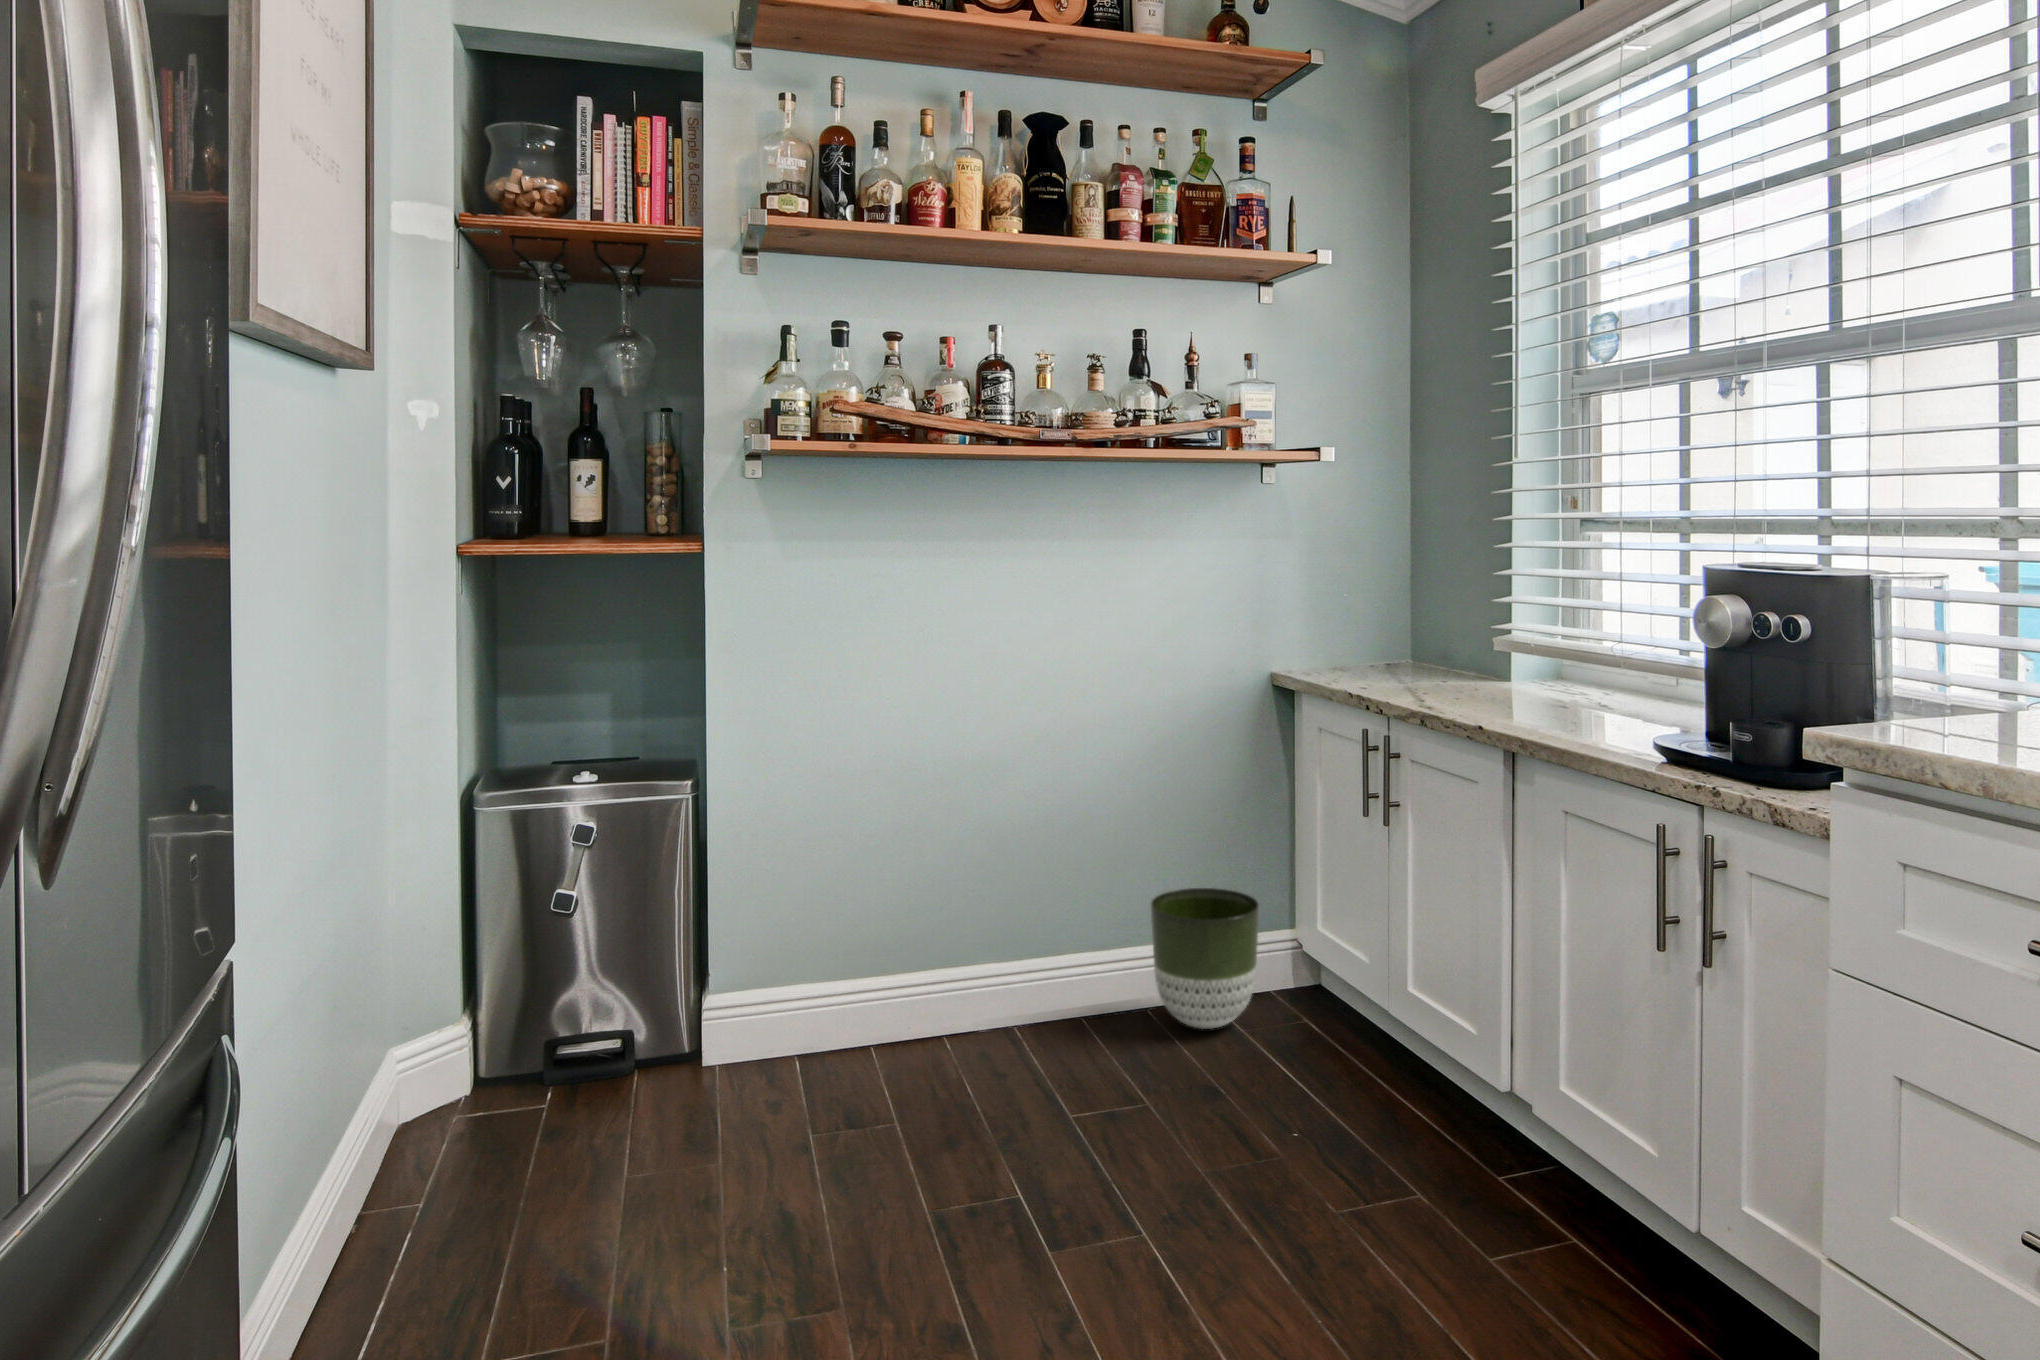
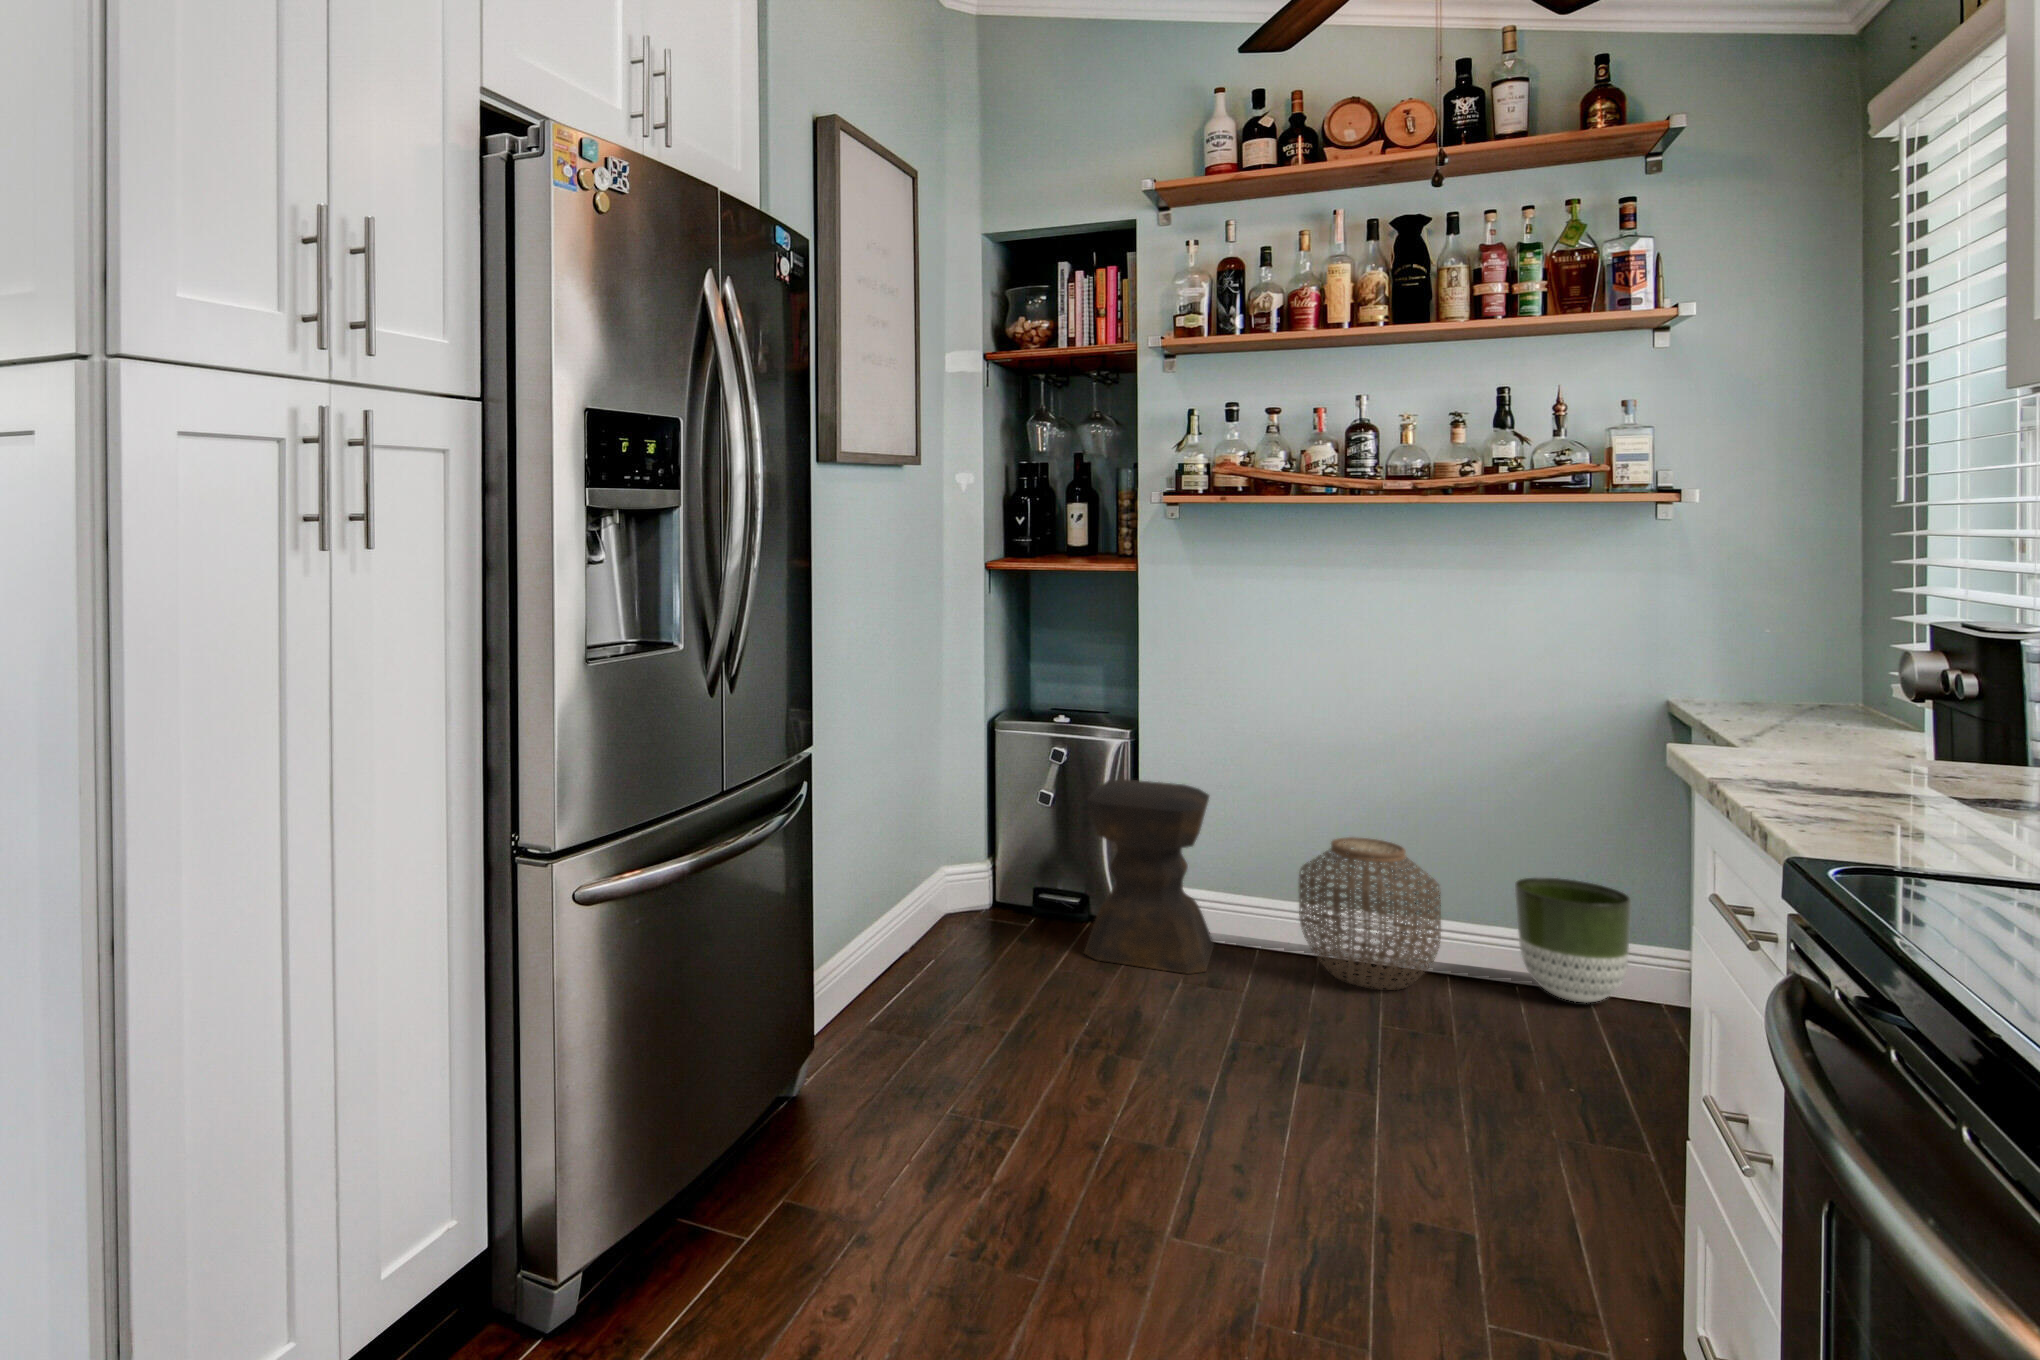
stool: none [641,854,821,1148] -> present [1084,779,1214,974]
woven basket: none [928,884,1089,1079] -> present [1299,837,1441,990]

